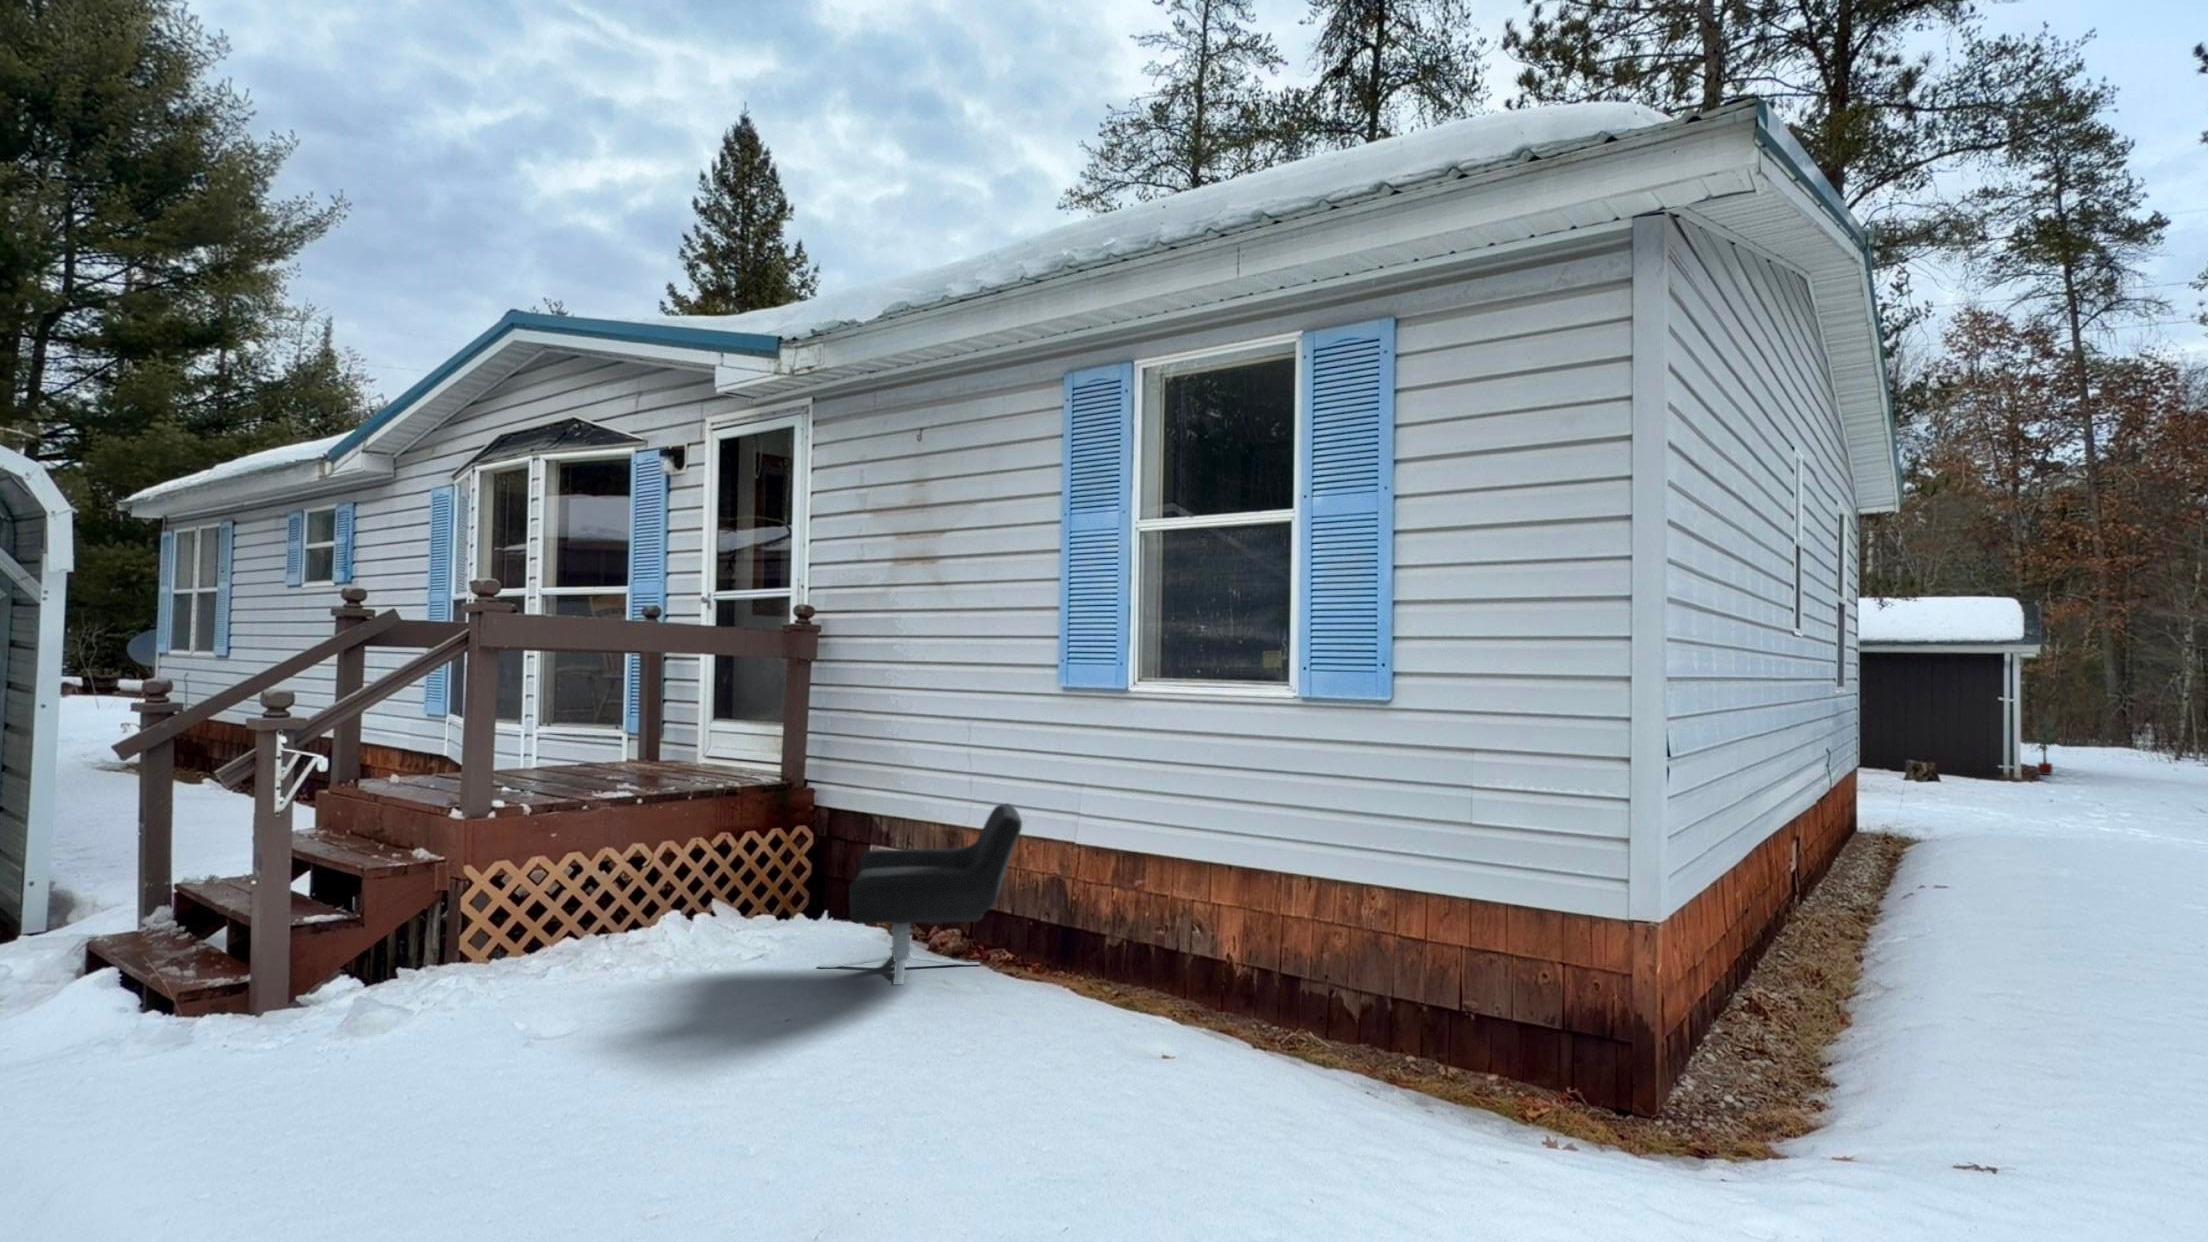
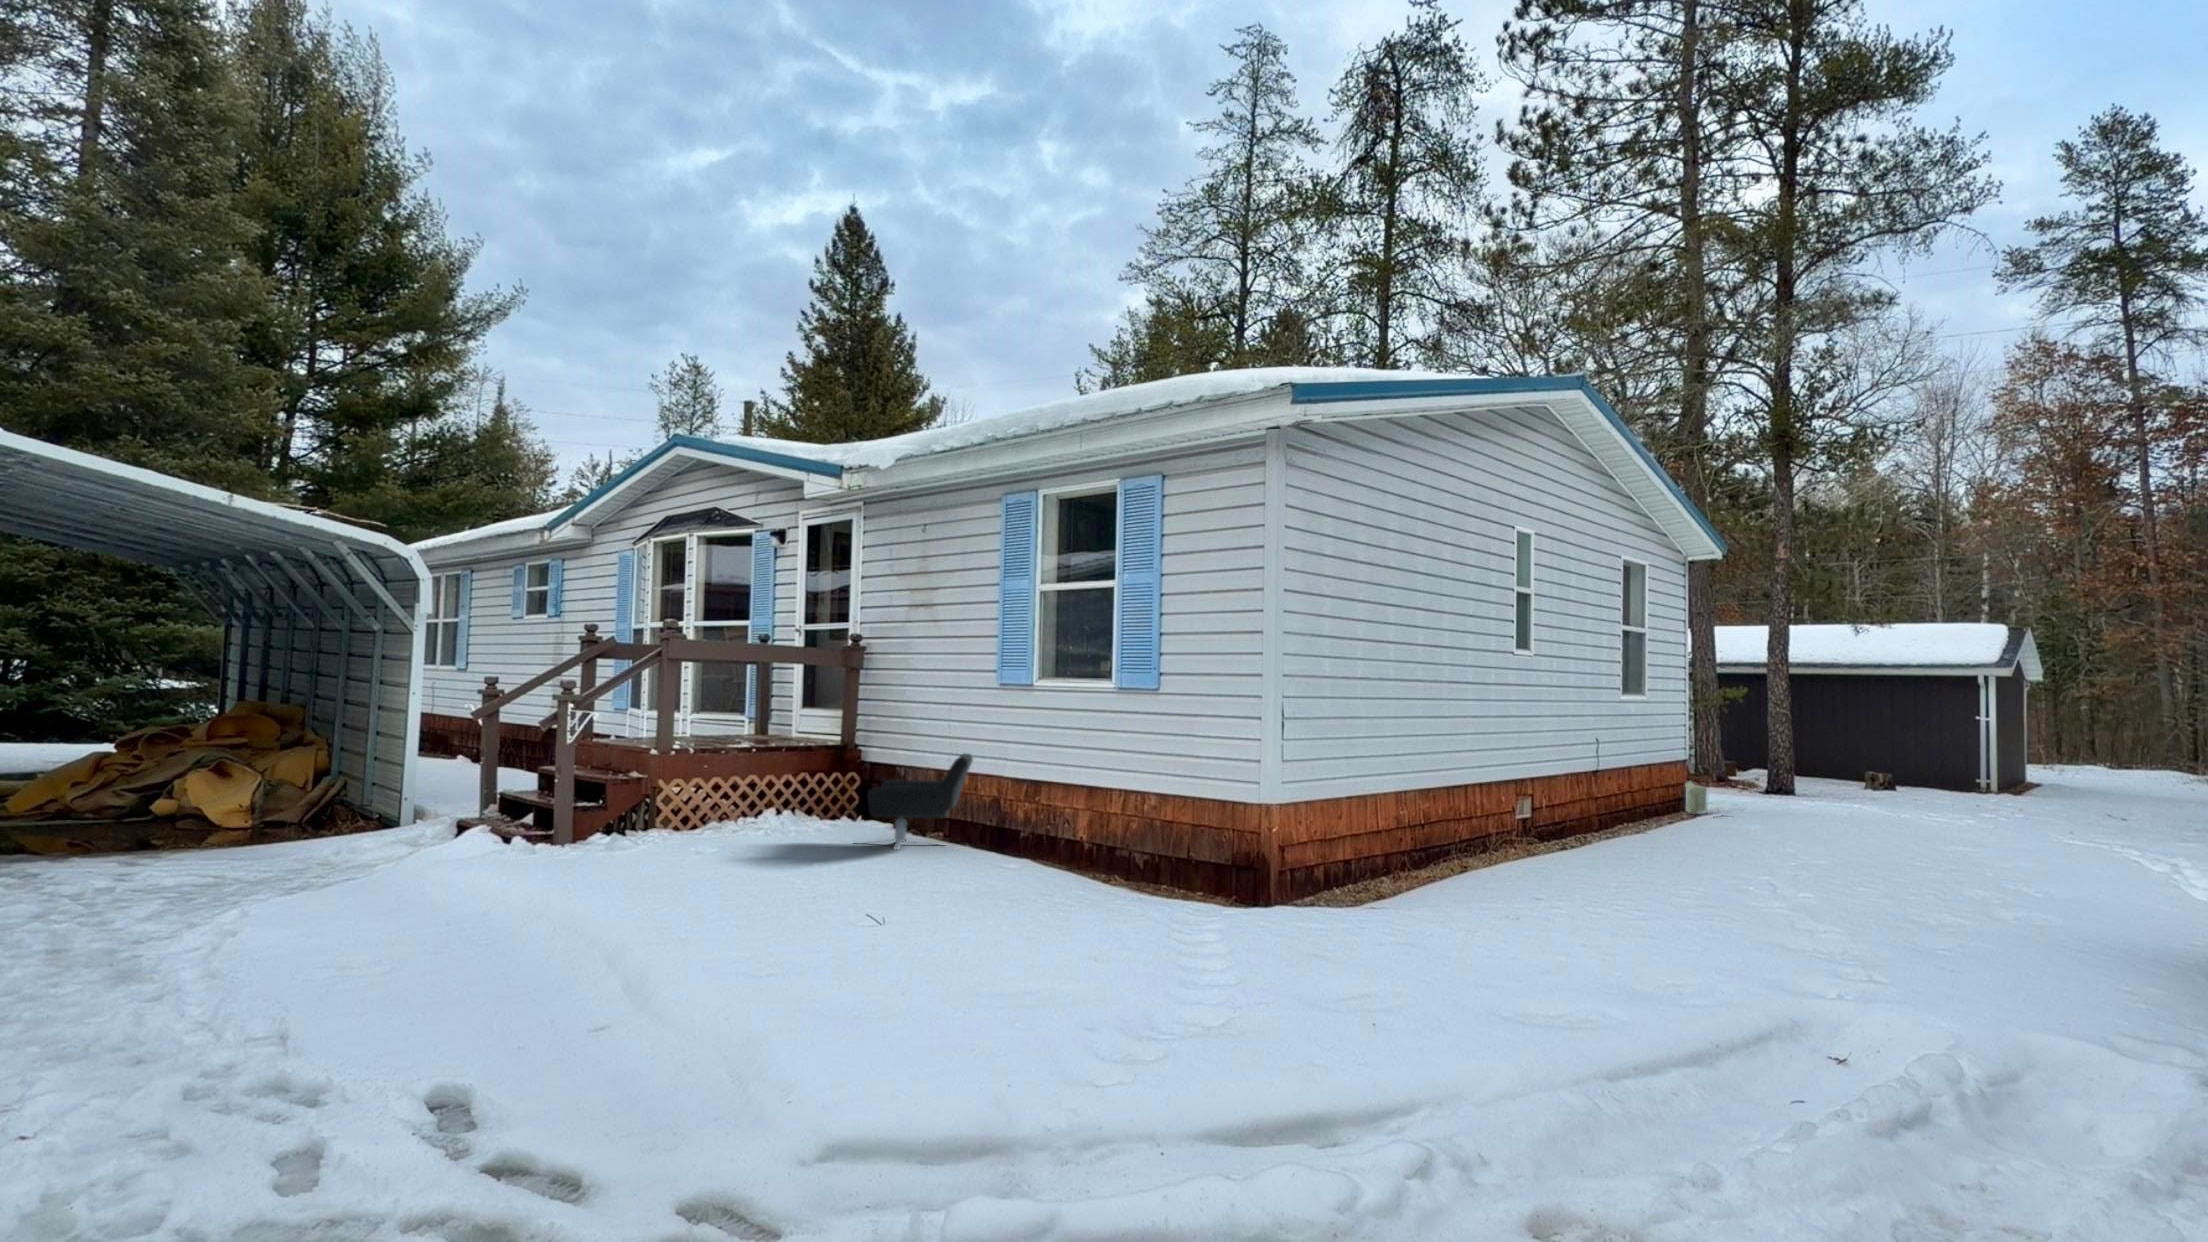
potted tree: present [2023,716,2058,775] -> none [1949,736,1983,791]
watering can: none [1861,781,1890,830] -> present [1685,782,1707,813]

